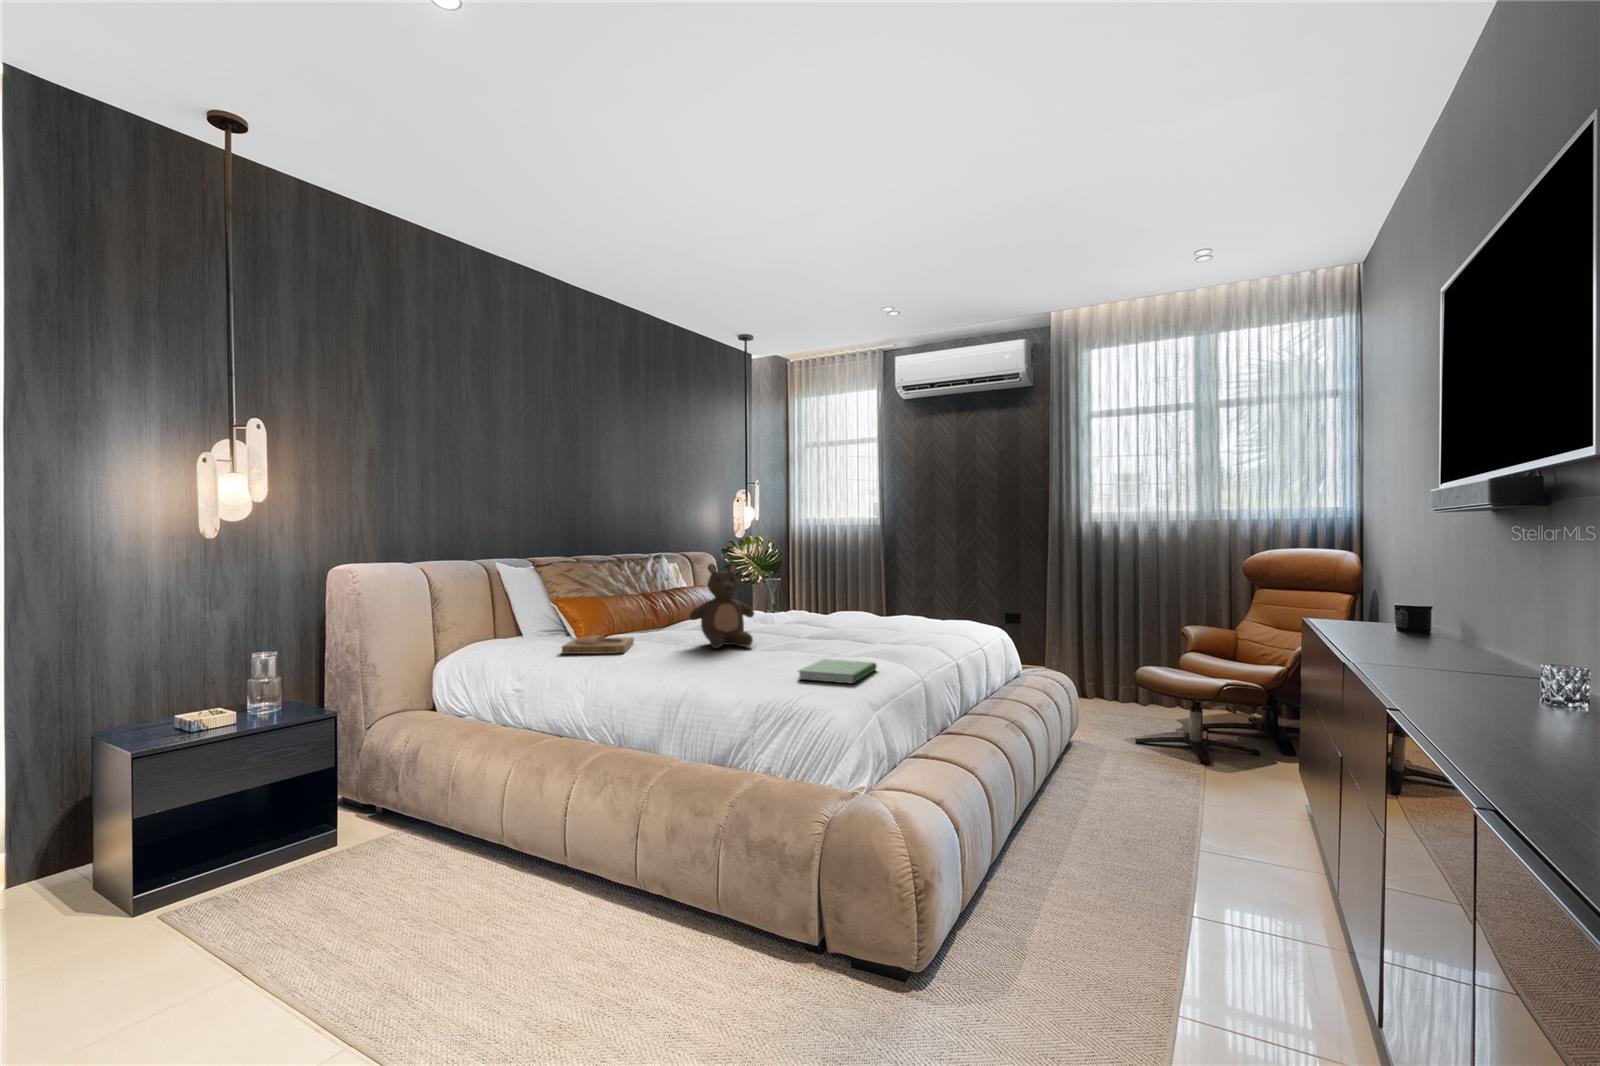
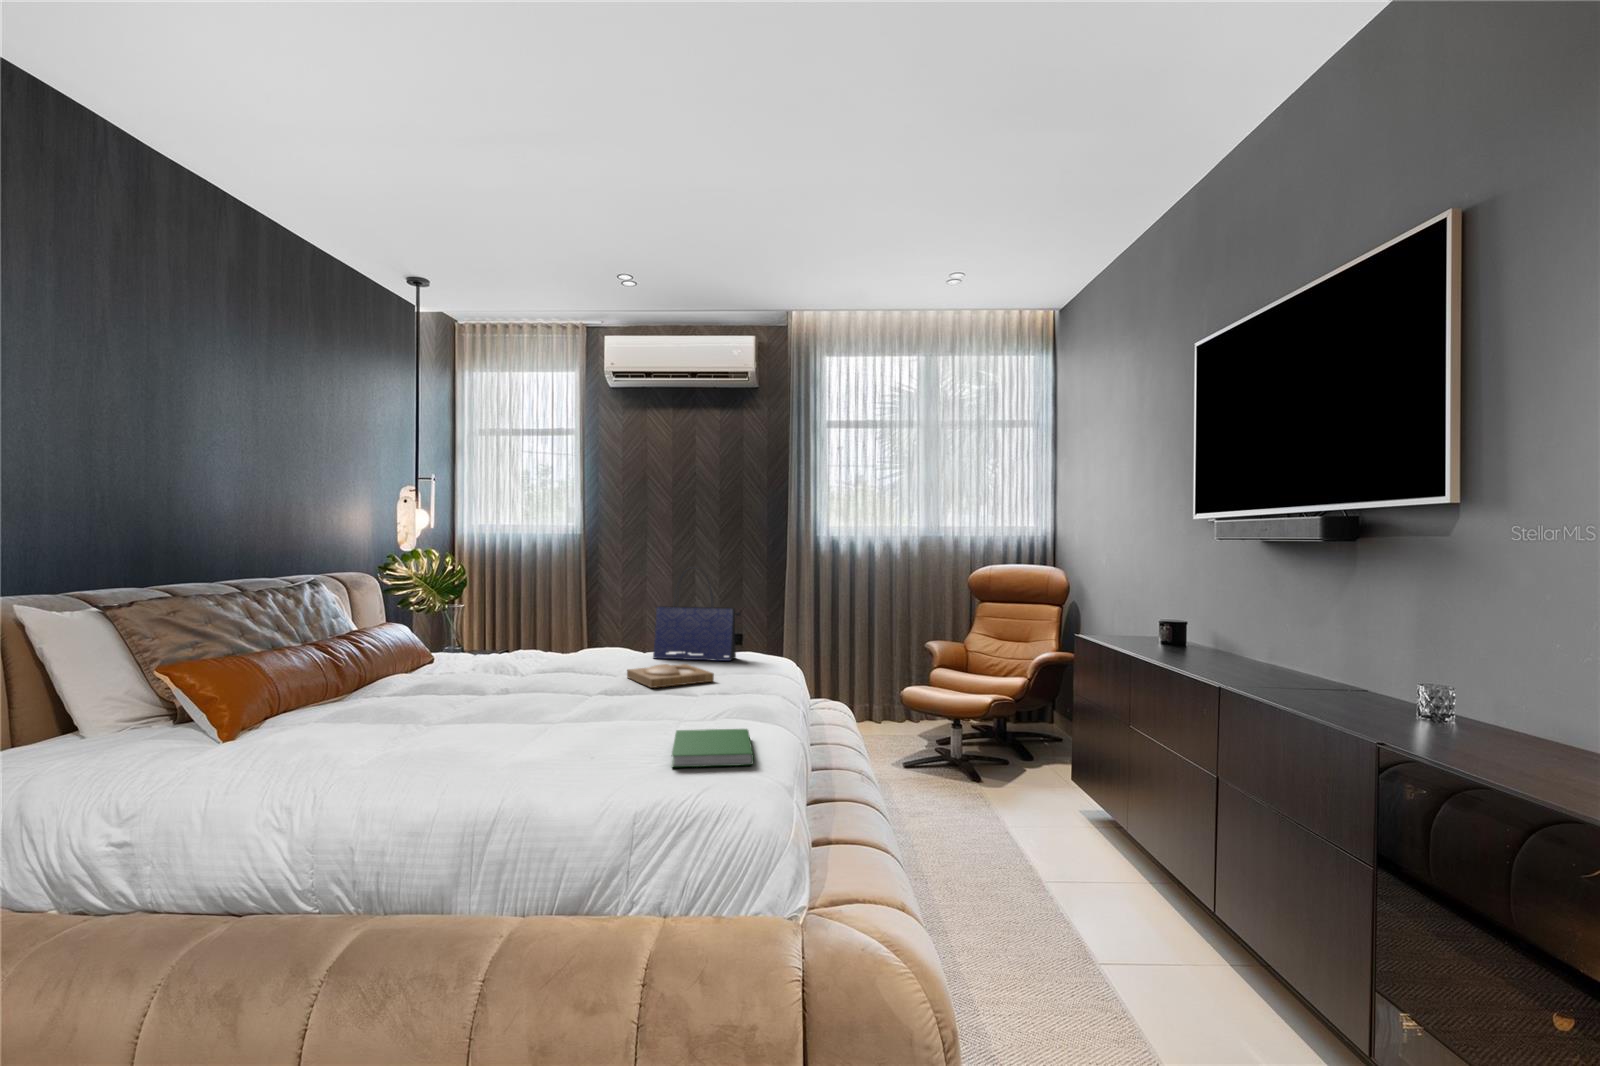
tote bag: none [884,546,953,625] -> present [653,568,740,661]
stuffed bear: present [690,564,754,648] -> none [435,600,537,725]
tray: present [562,635,634,654] -> present [627,664,714,688]

